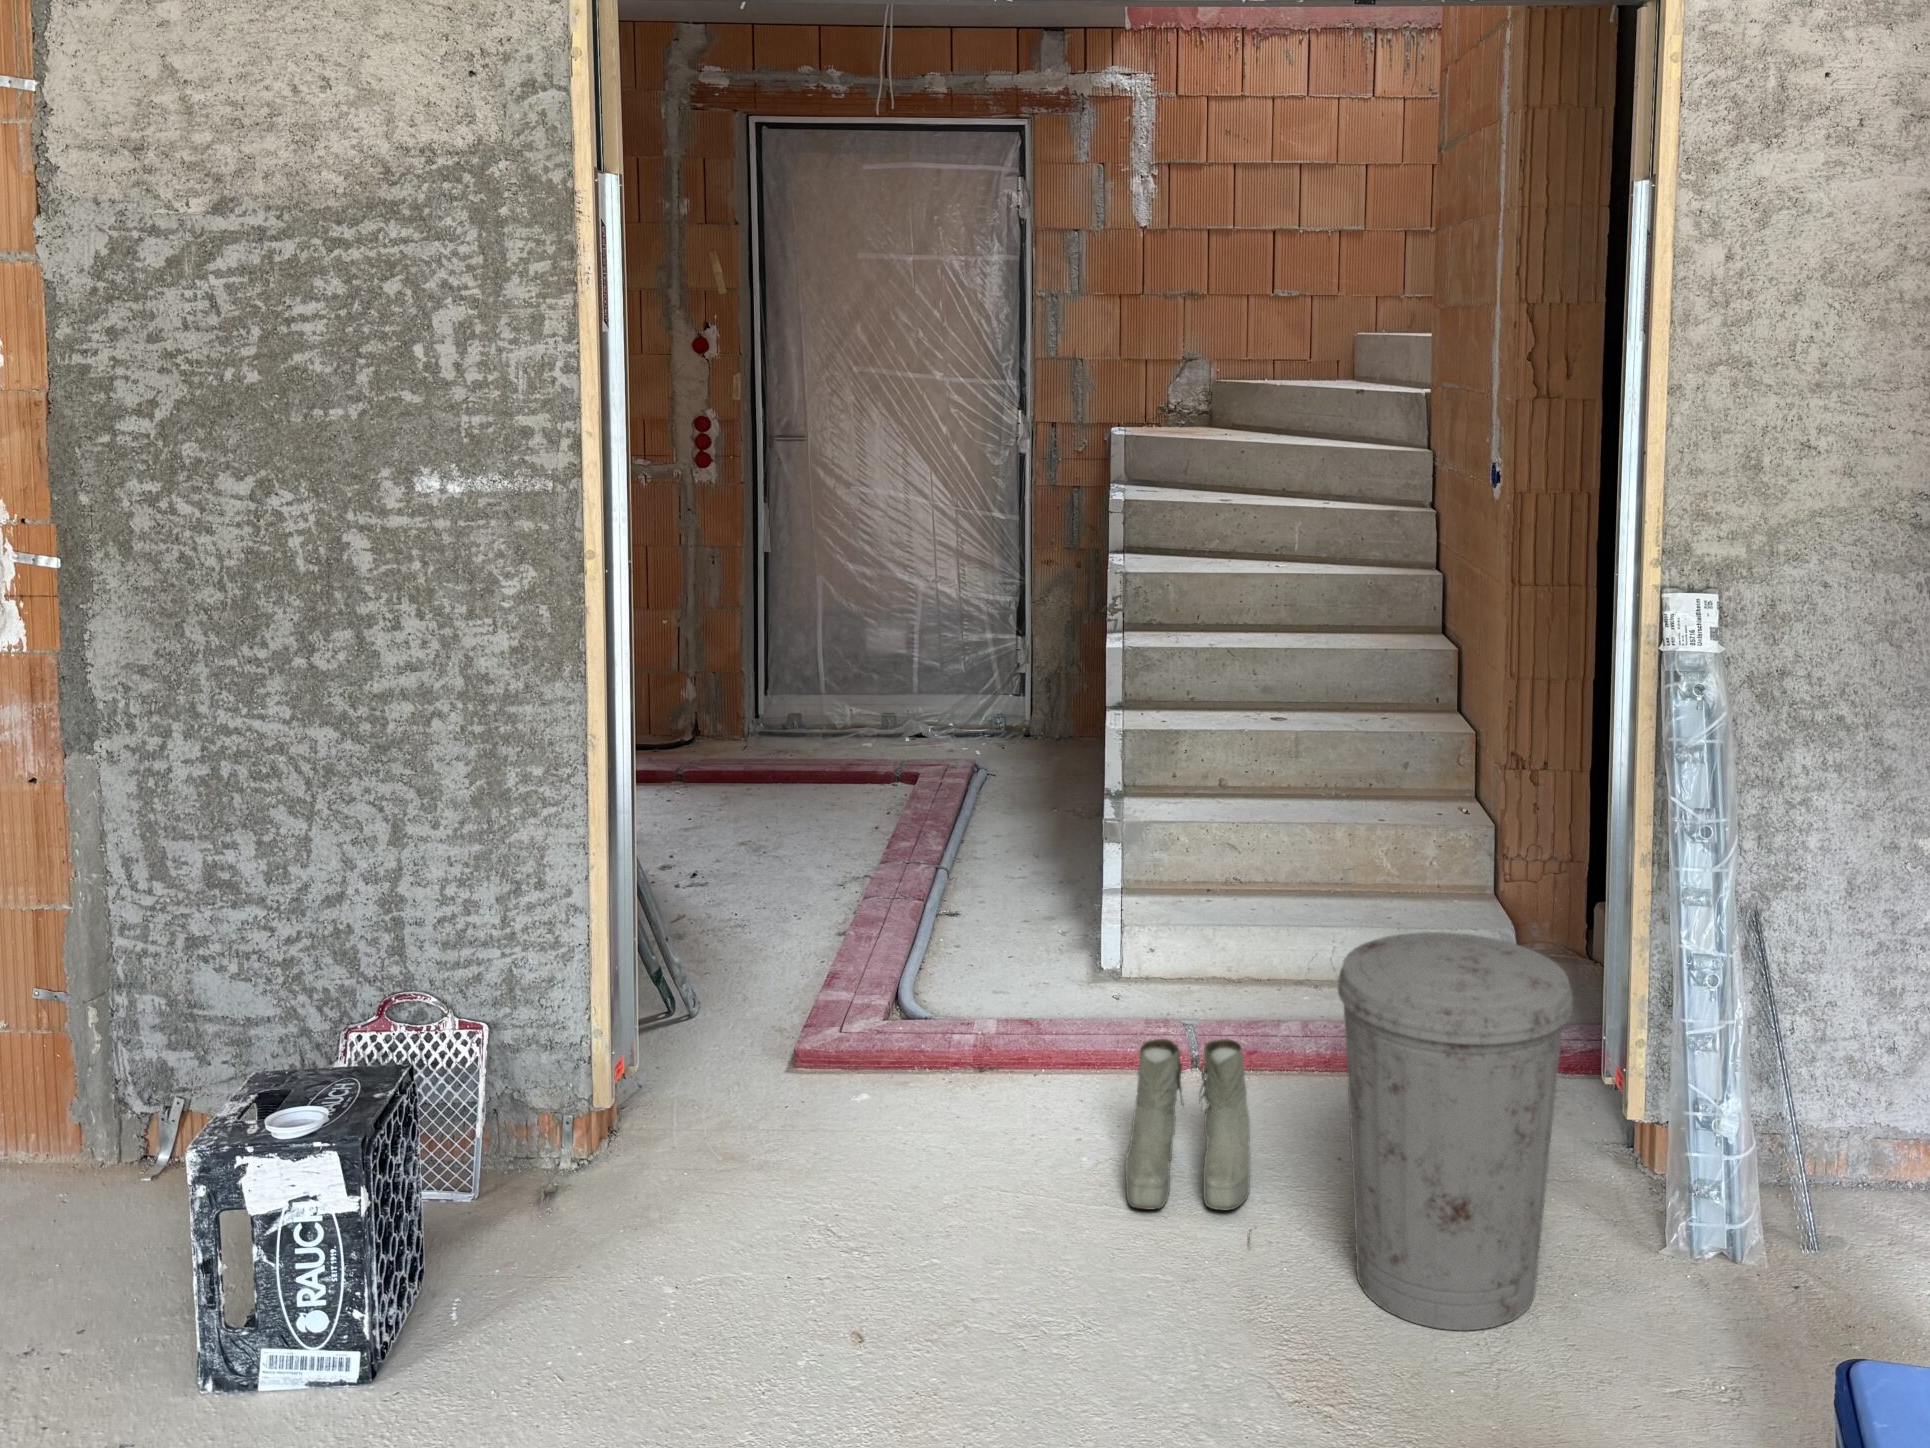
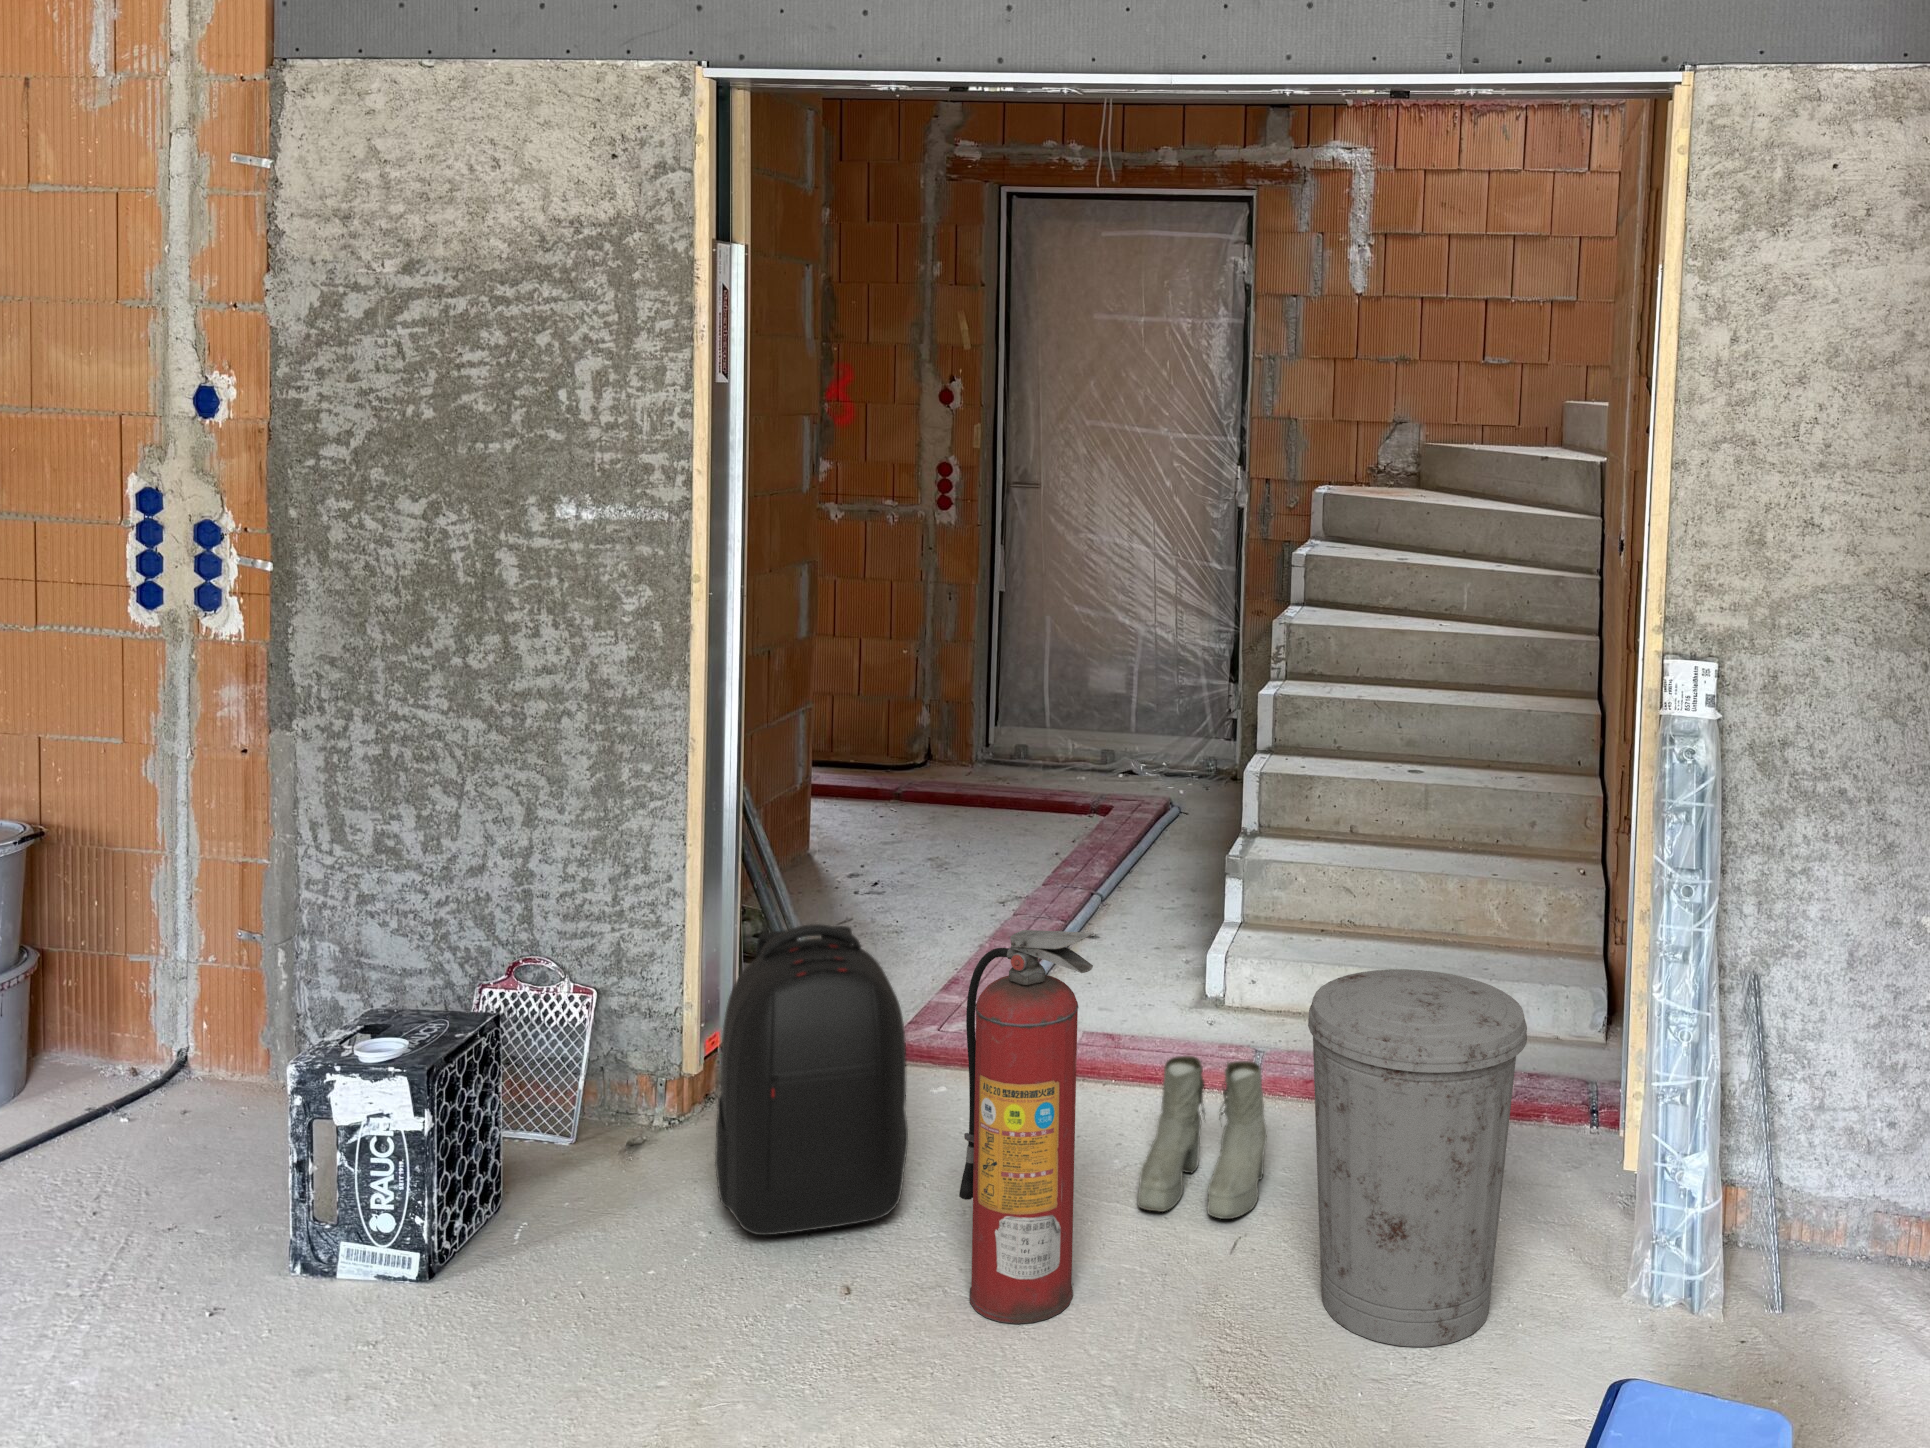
fire extinguisher: none [969,924,1123,1355] -> present [959,930,1094,1324]
backpack: none [663,932,882,1285] -> present [715,924,908,1235]

